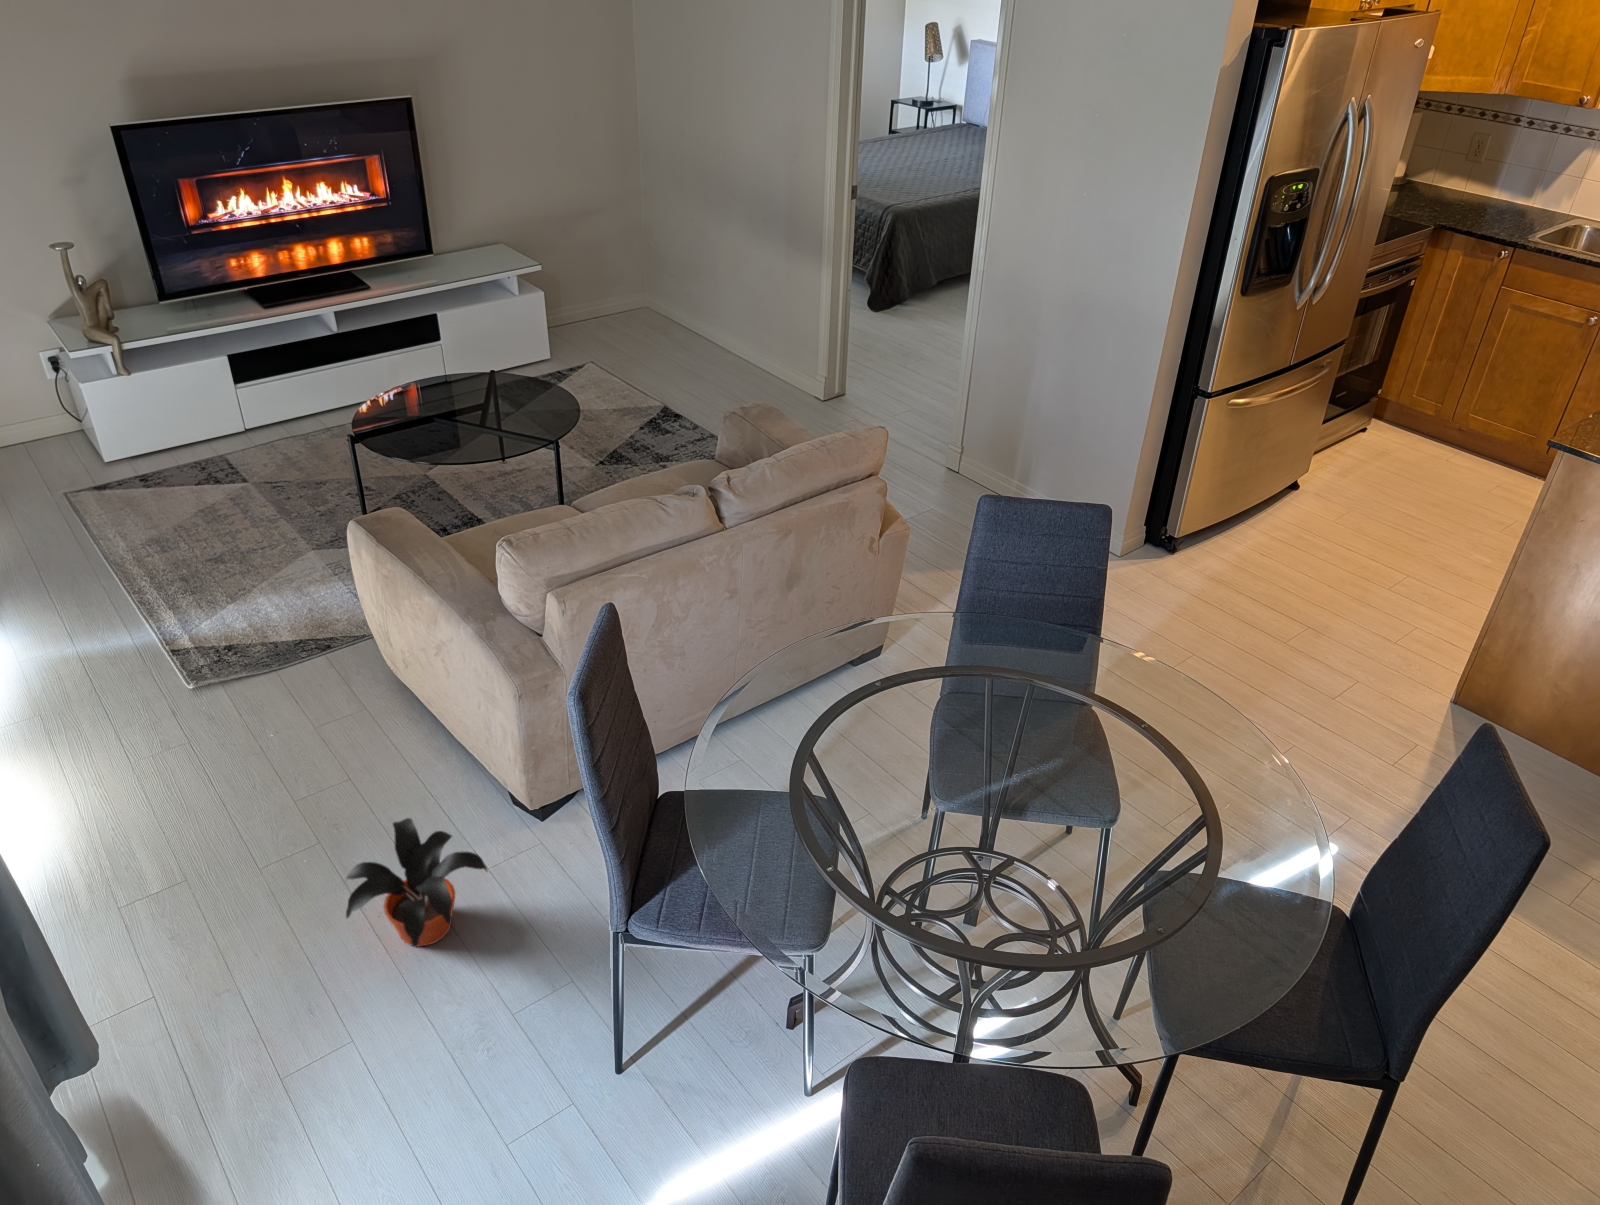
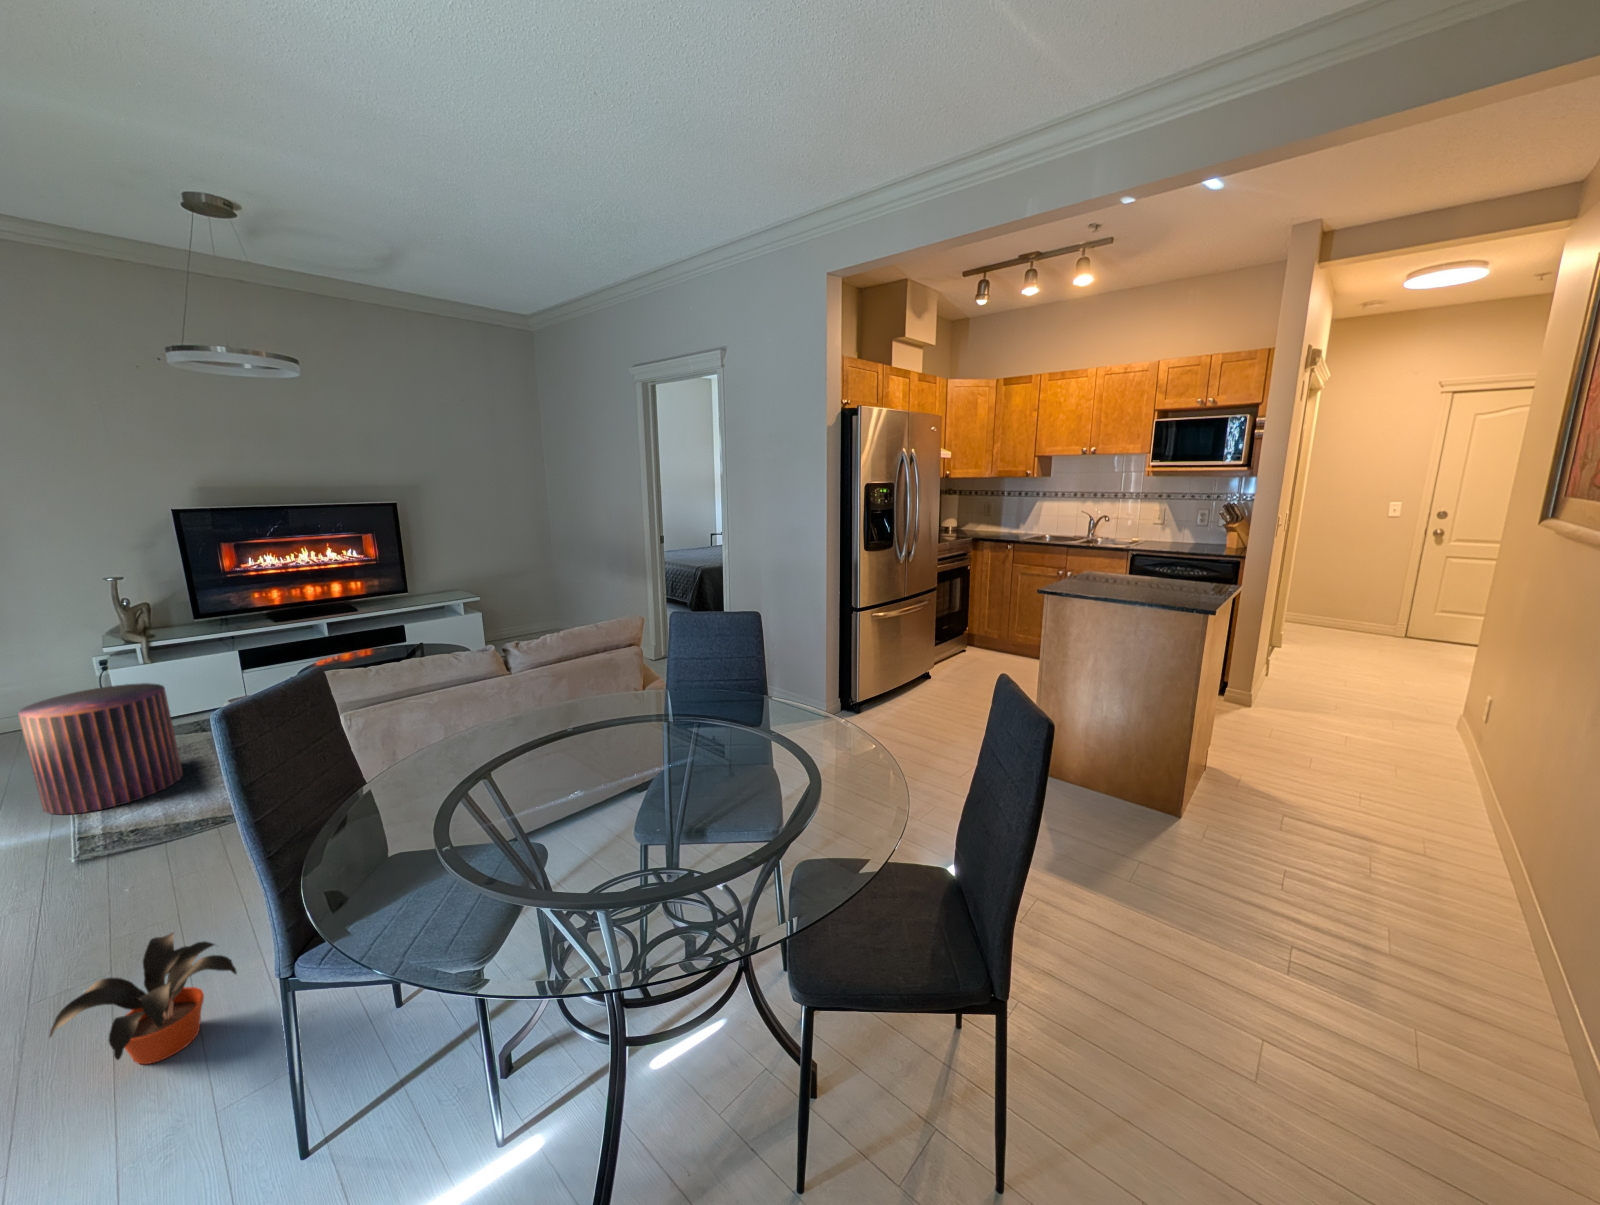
pouf: none [53,432,235,609] -> present [18,683,183,815]

